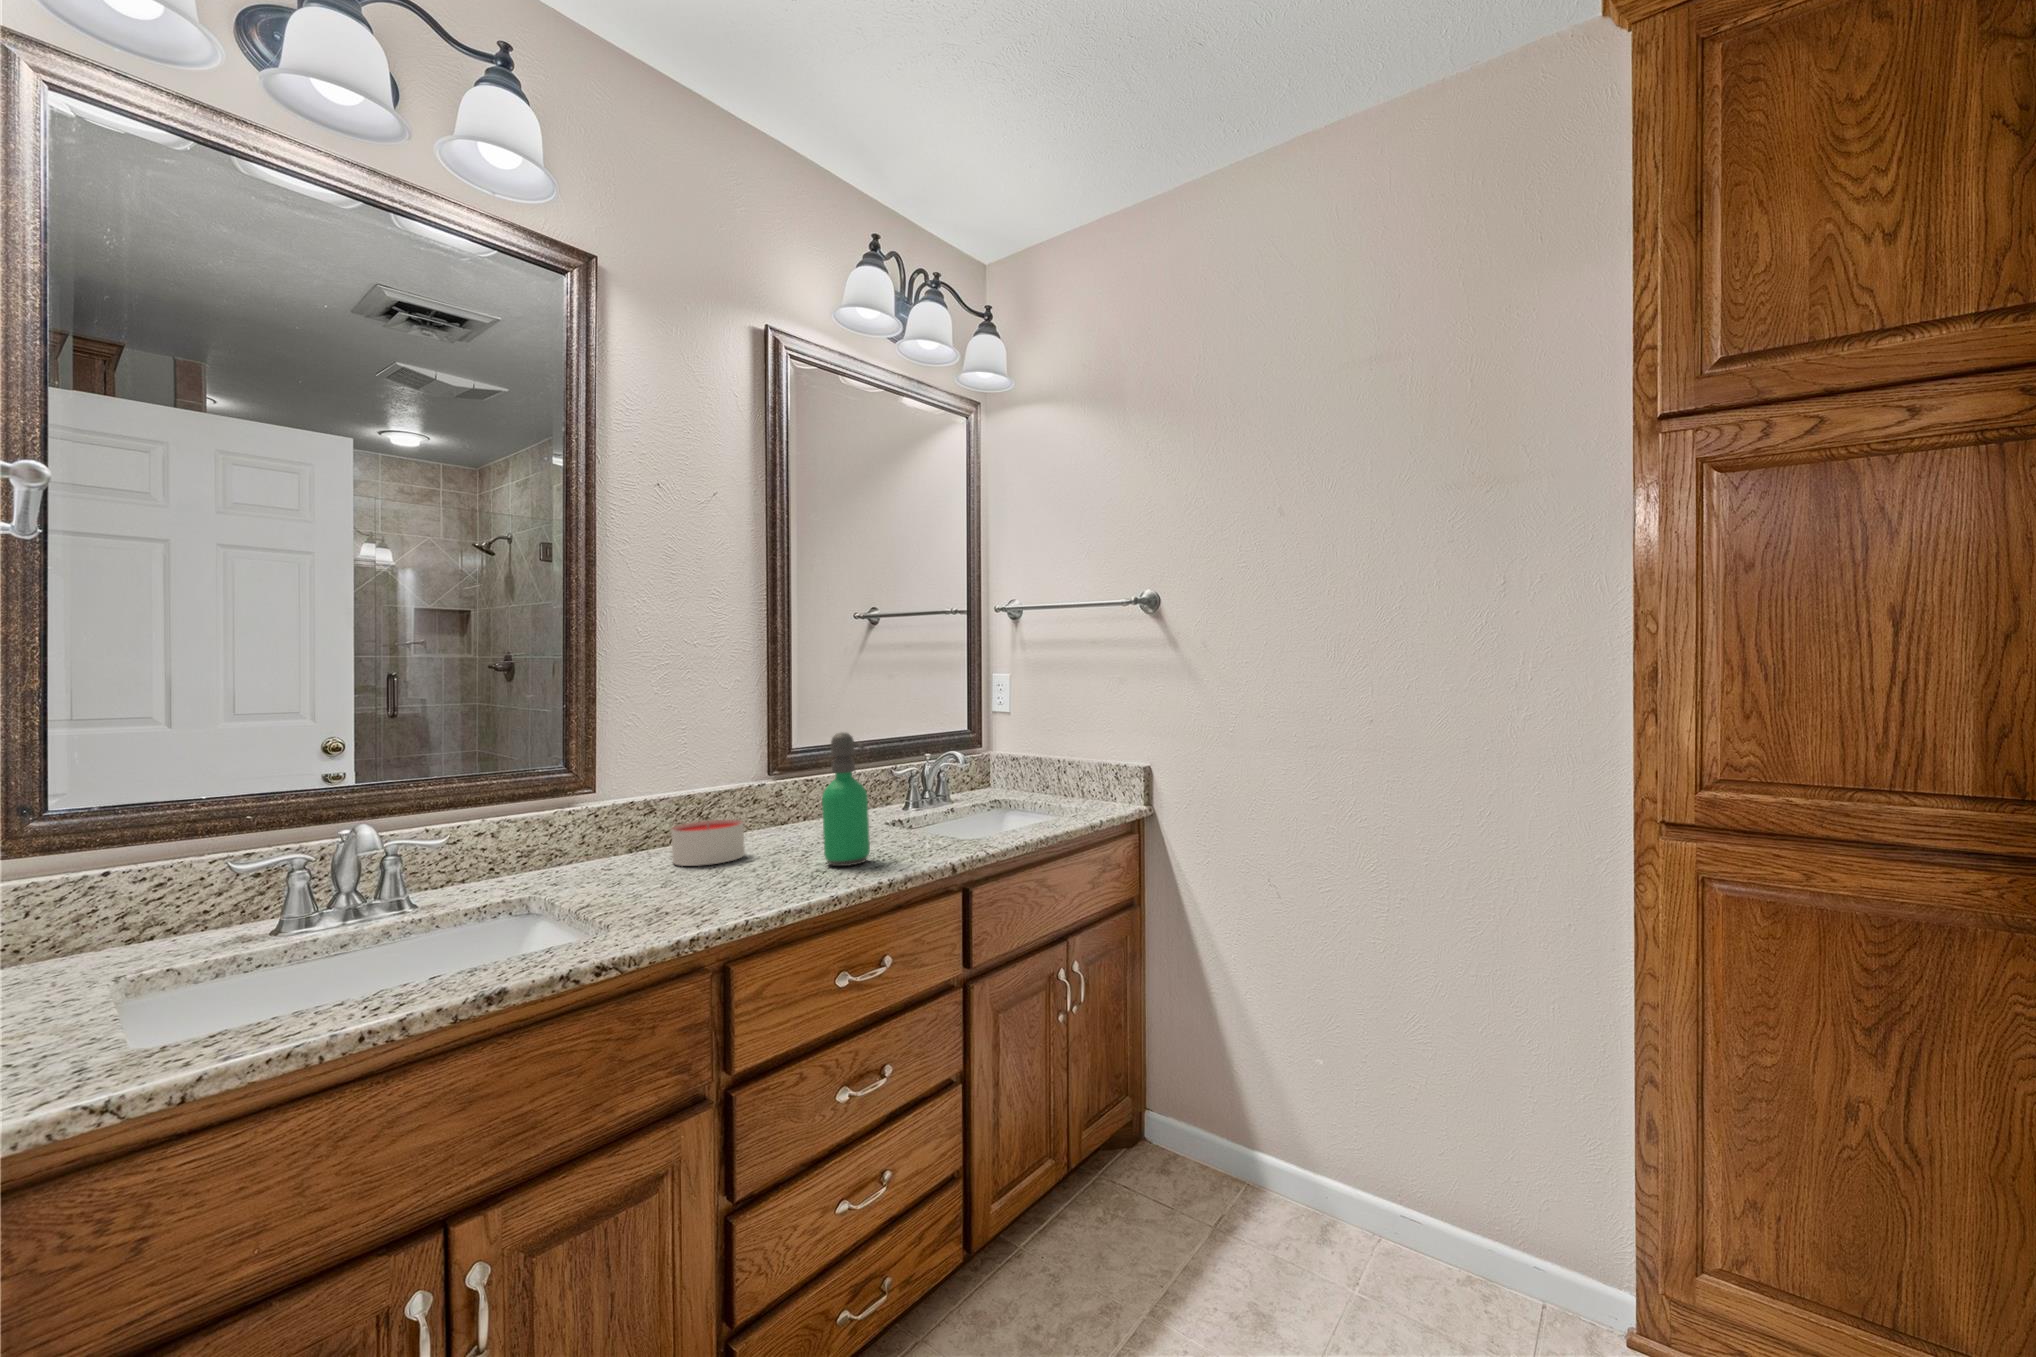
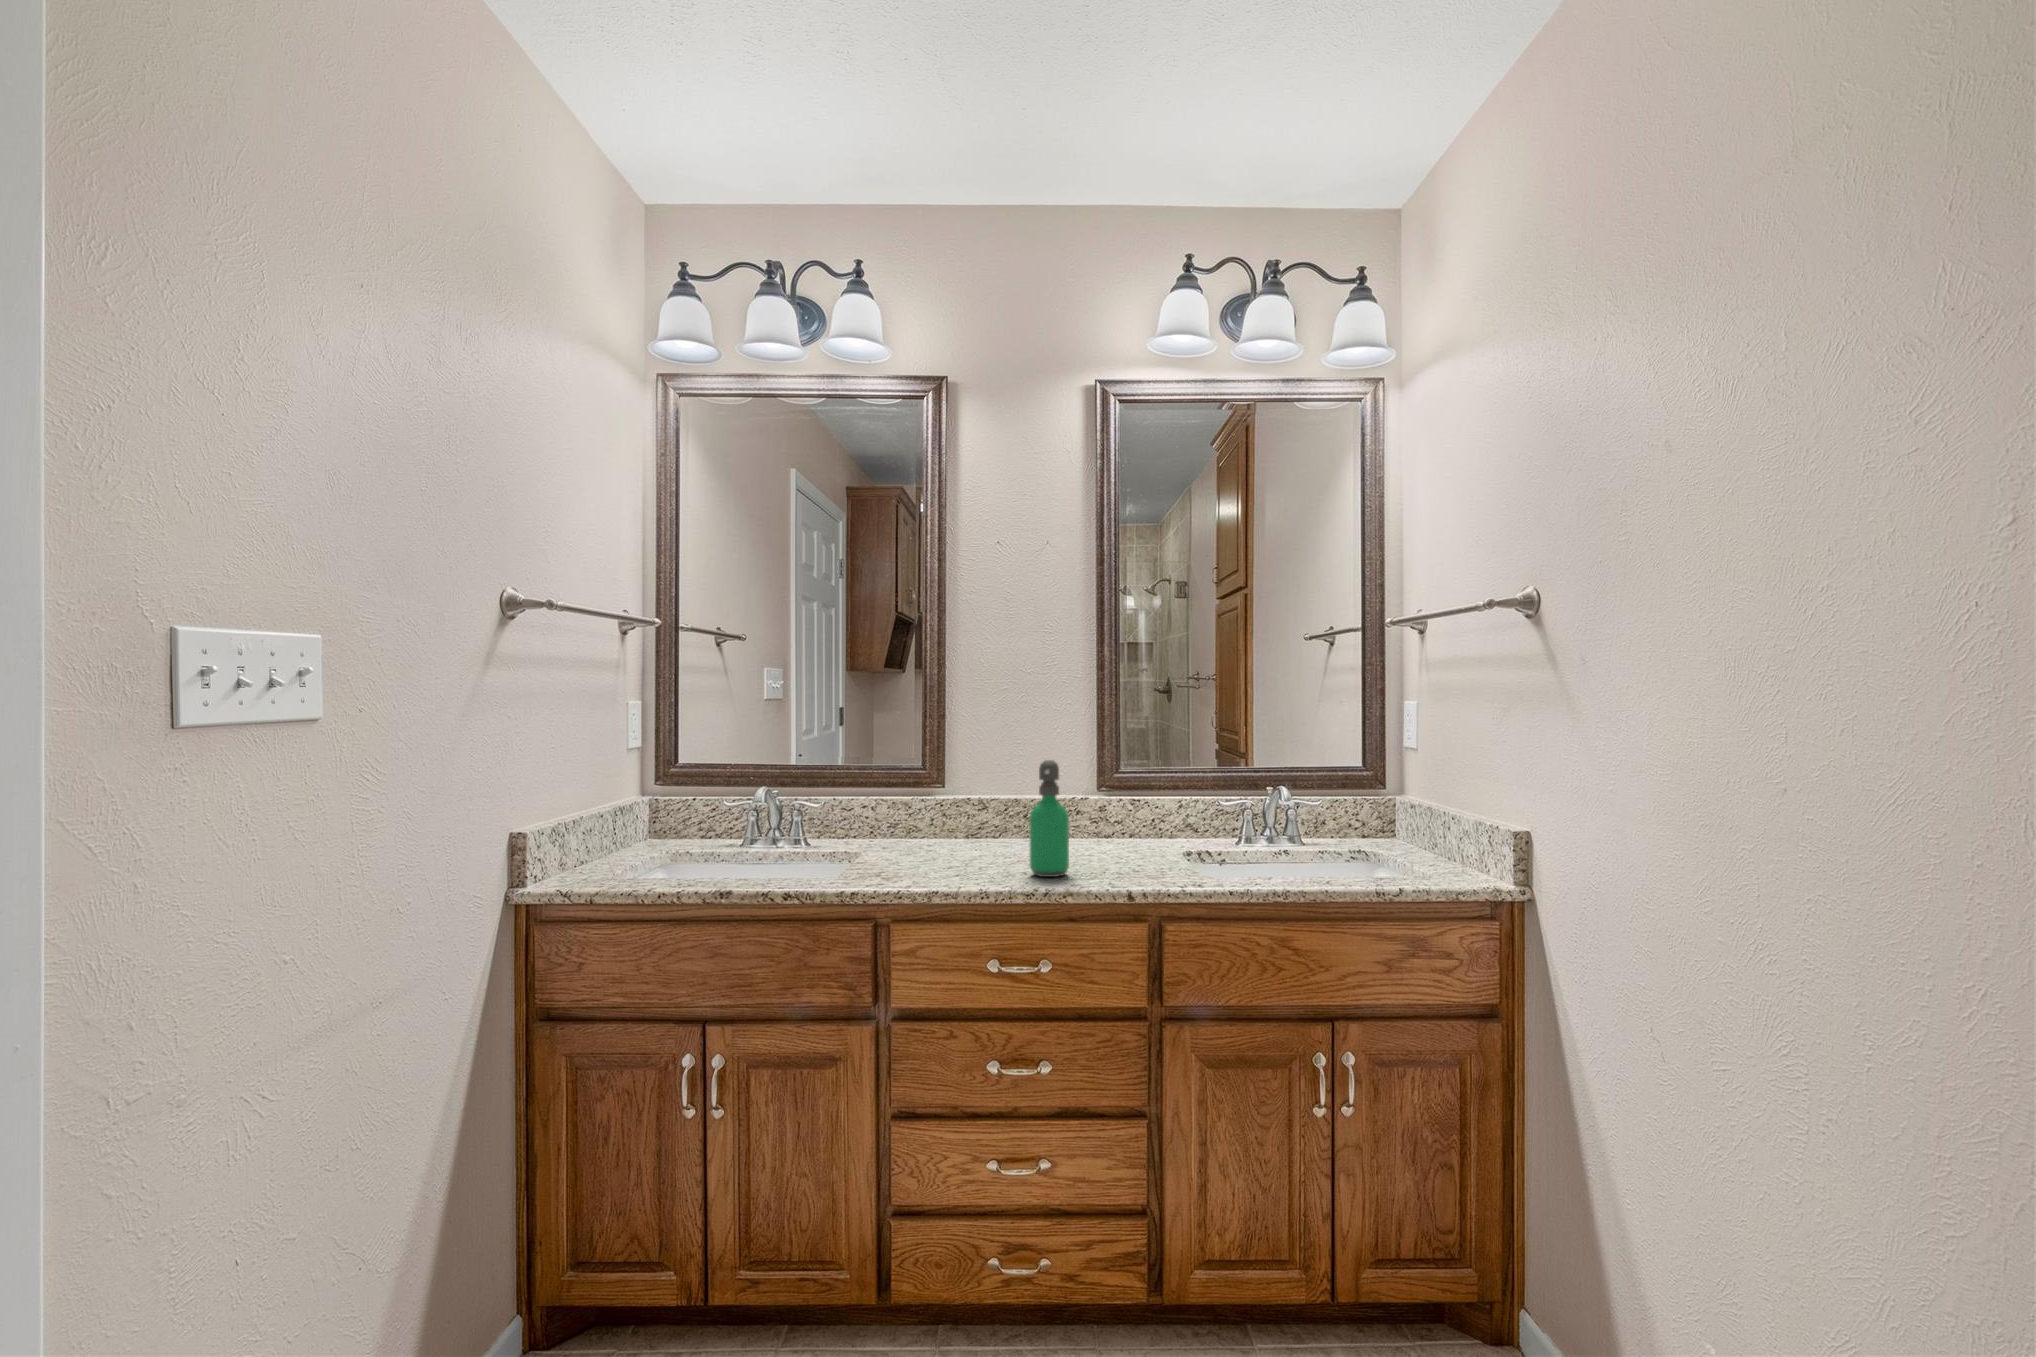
candle: present [672,820,745,866] -> none [971,822,1027,857]

